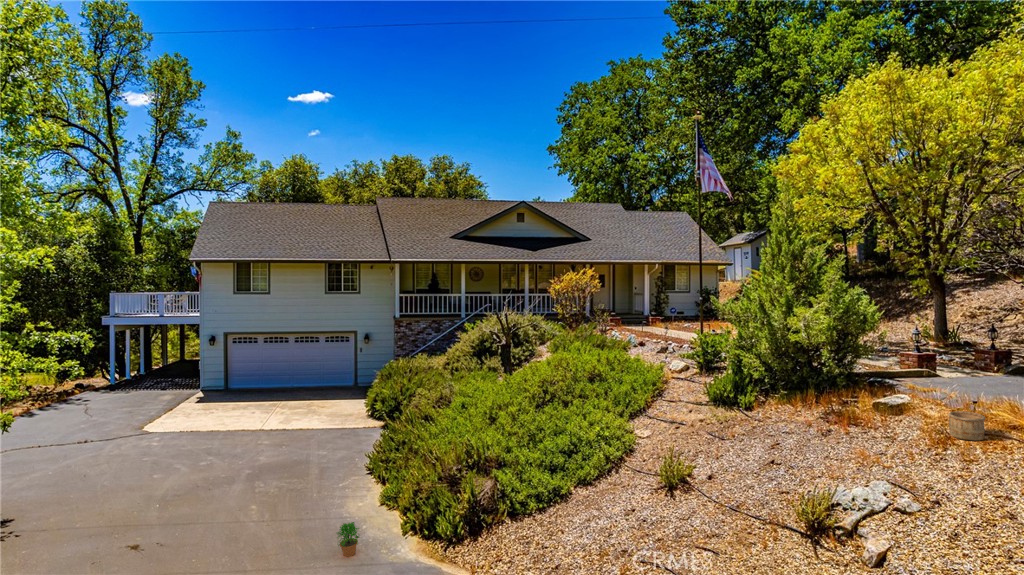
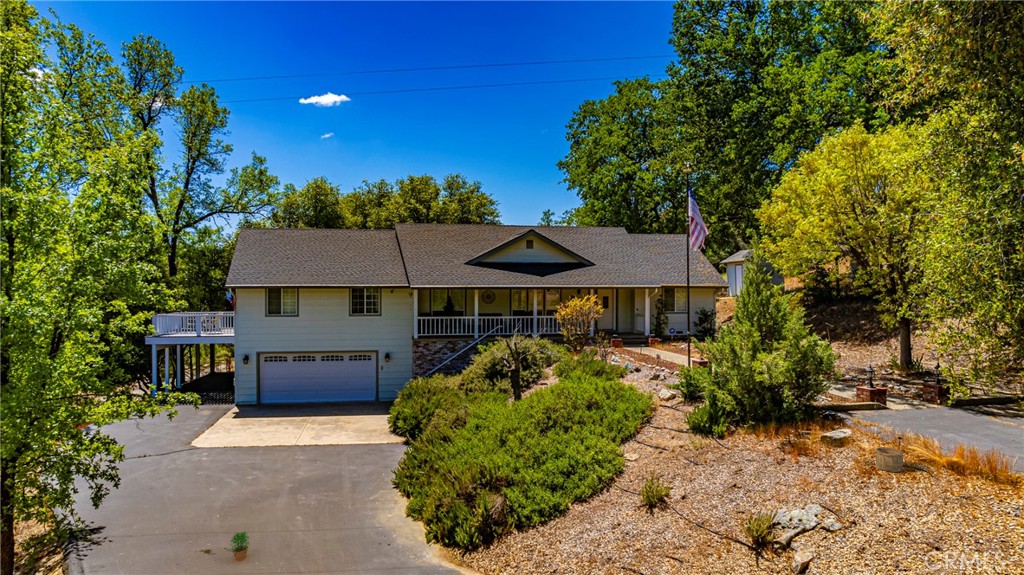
potted plant: present [337,522,359,557] -> present [230,532,249,561]

